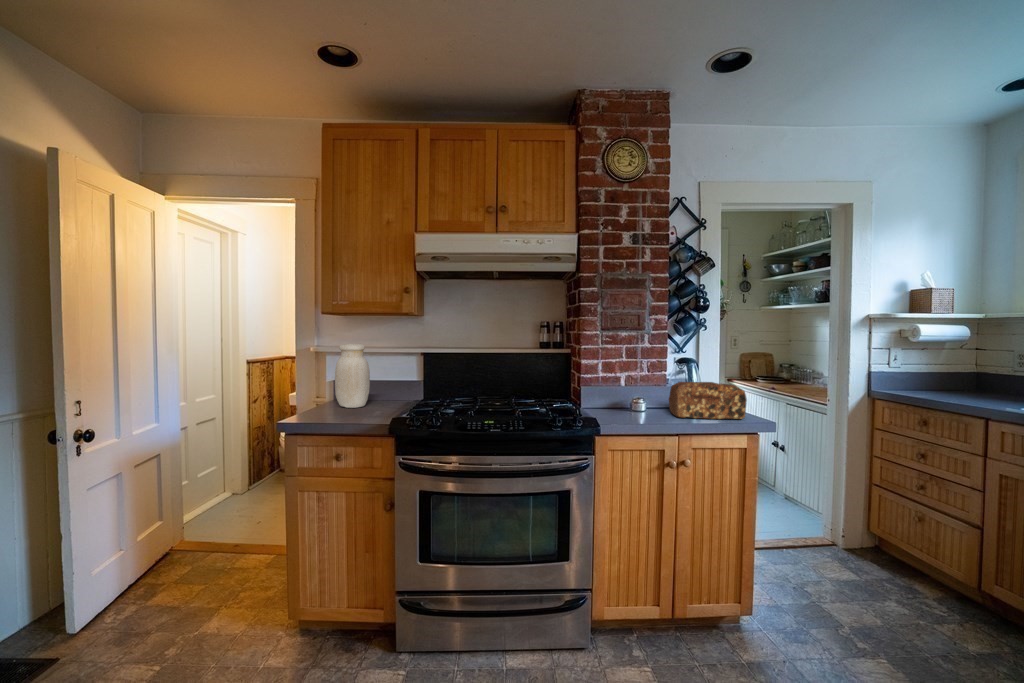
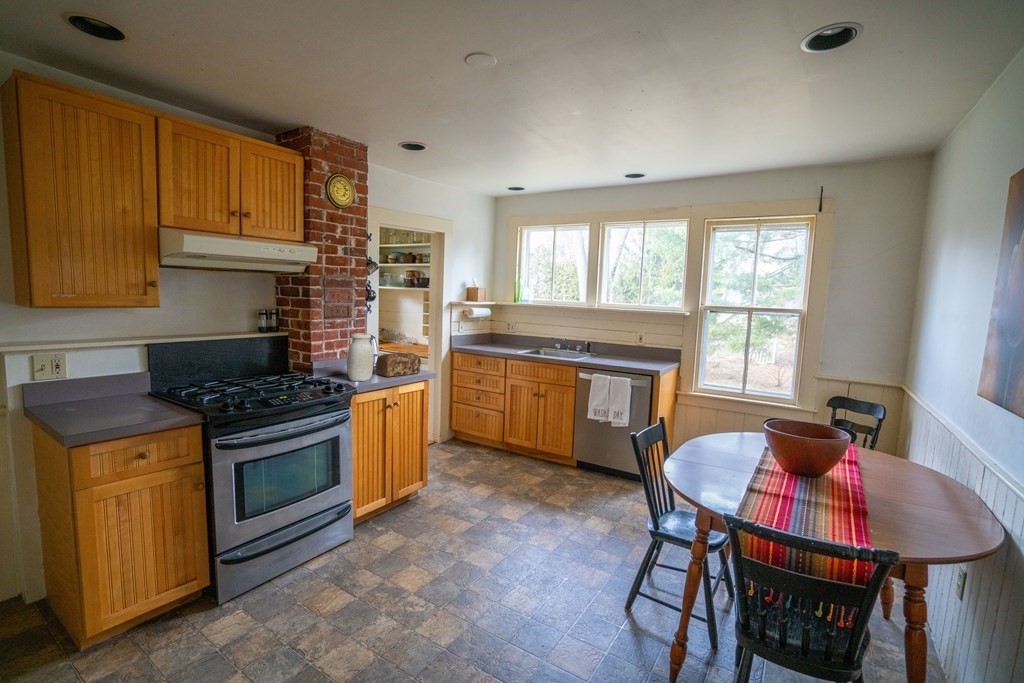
jar: present [335,344,370,408] -> present [347,333,374,381]

